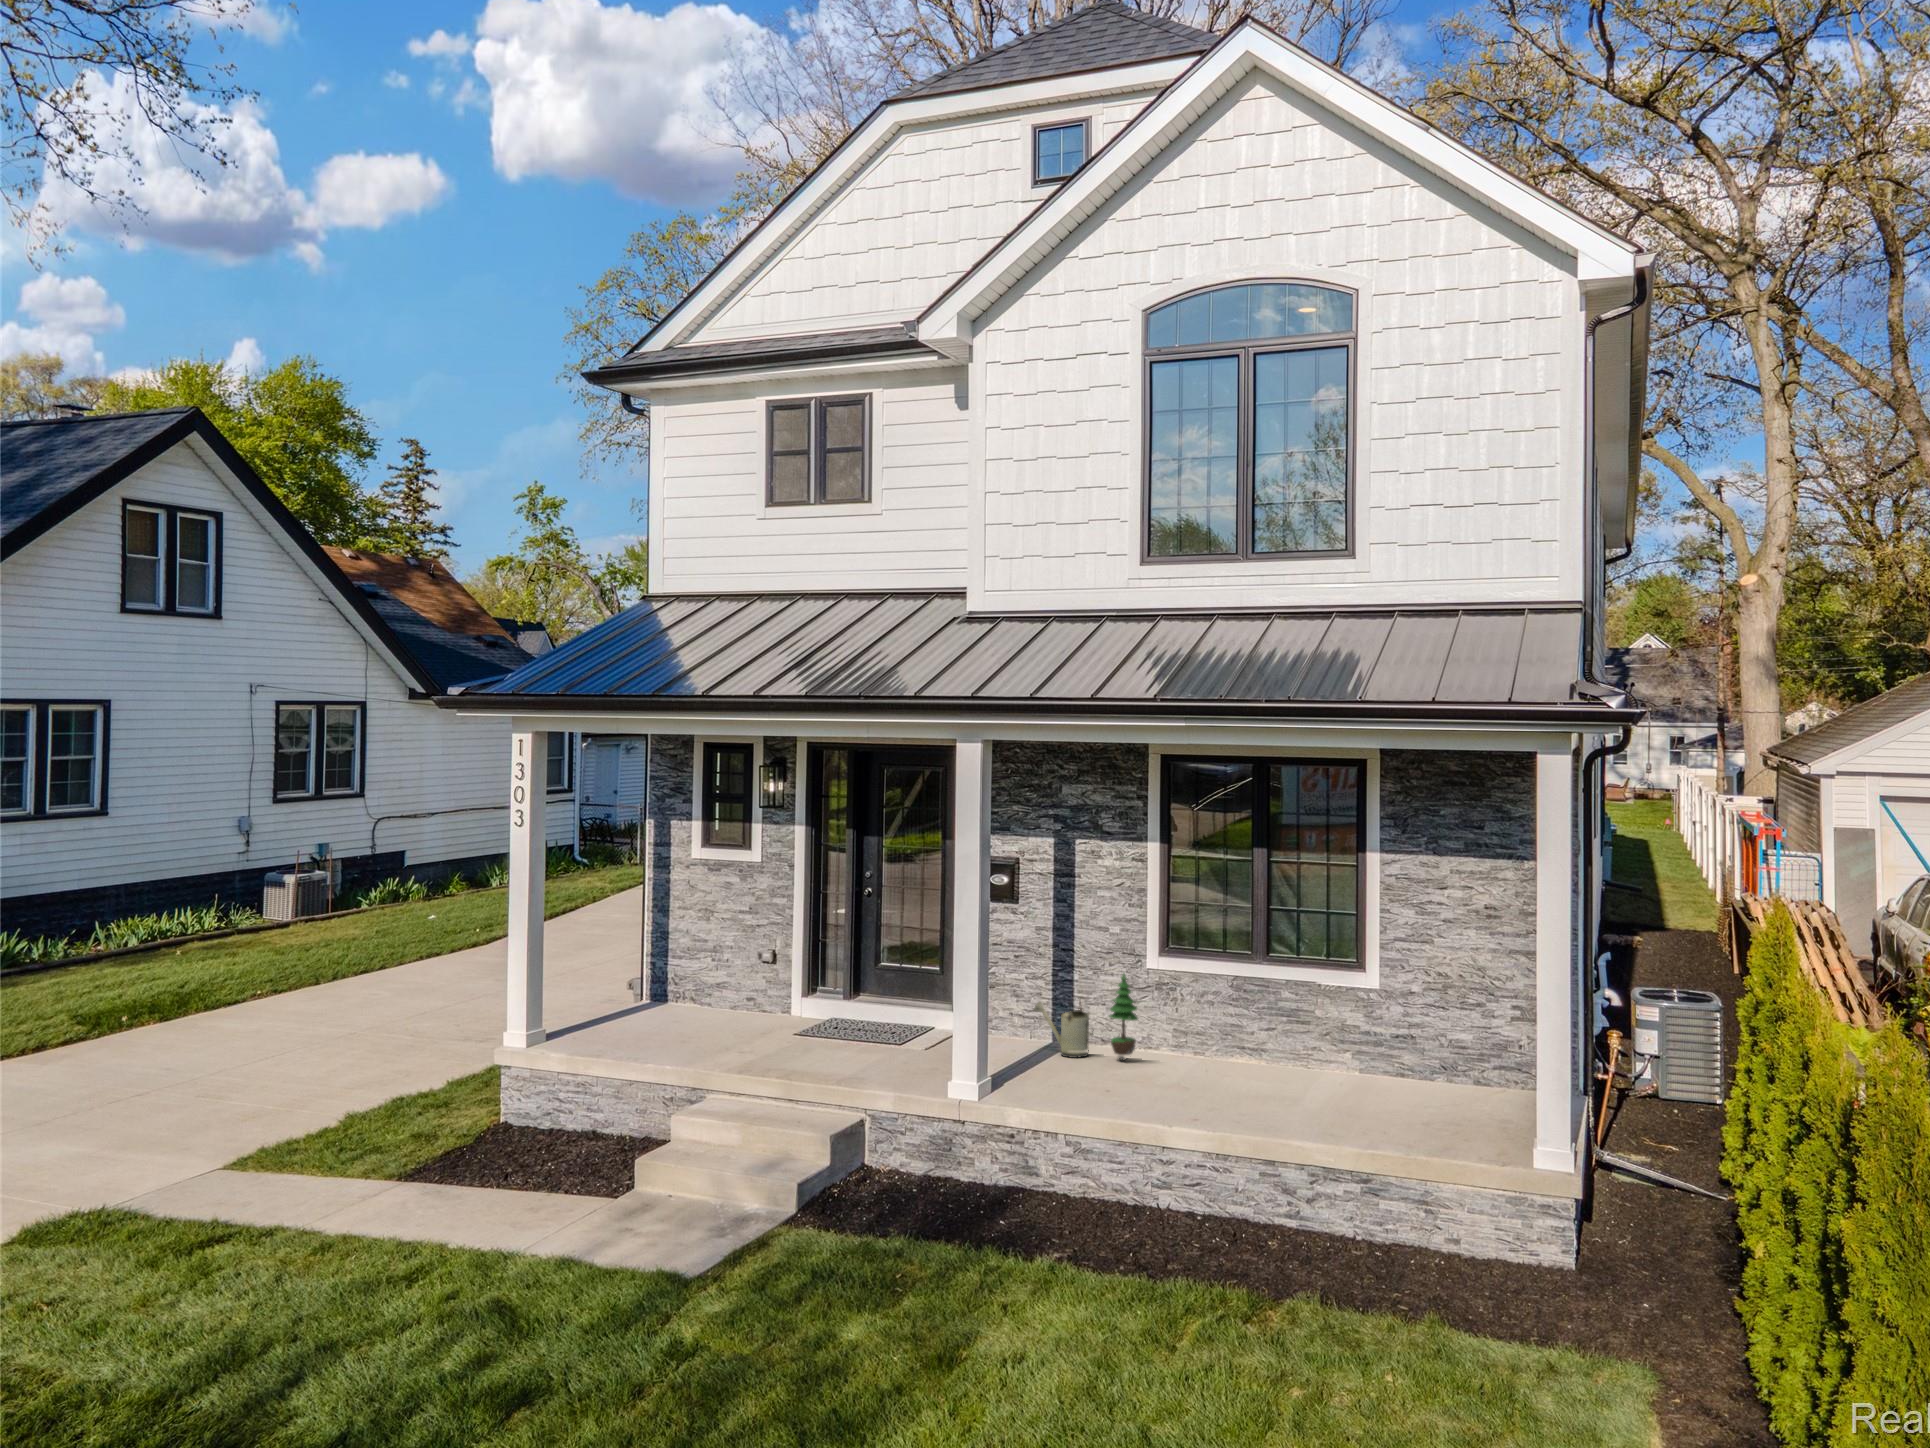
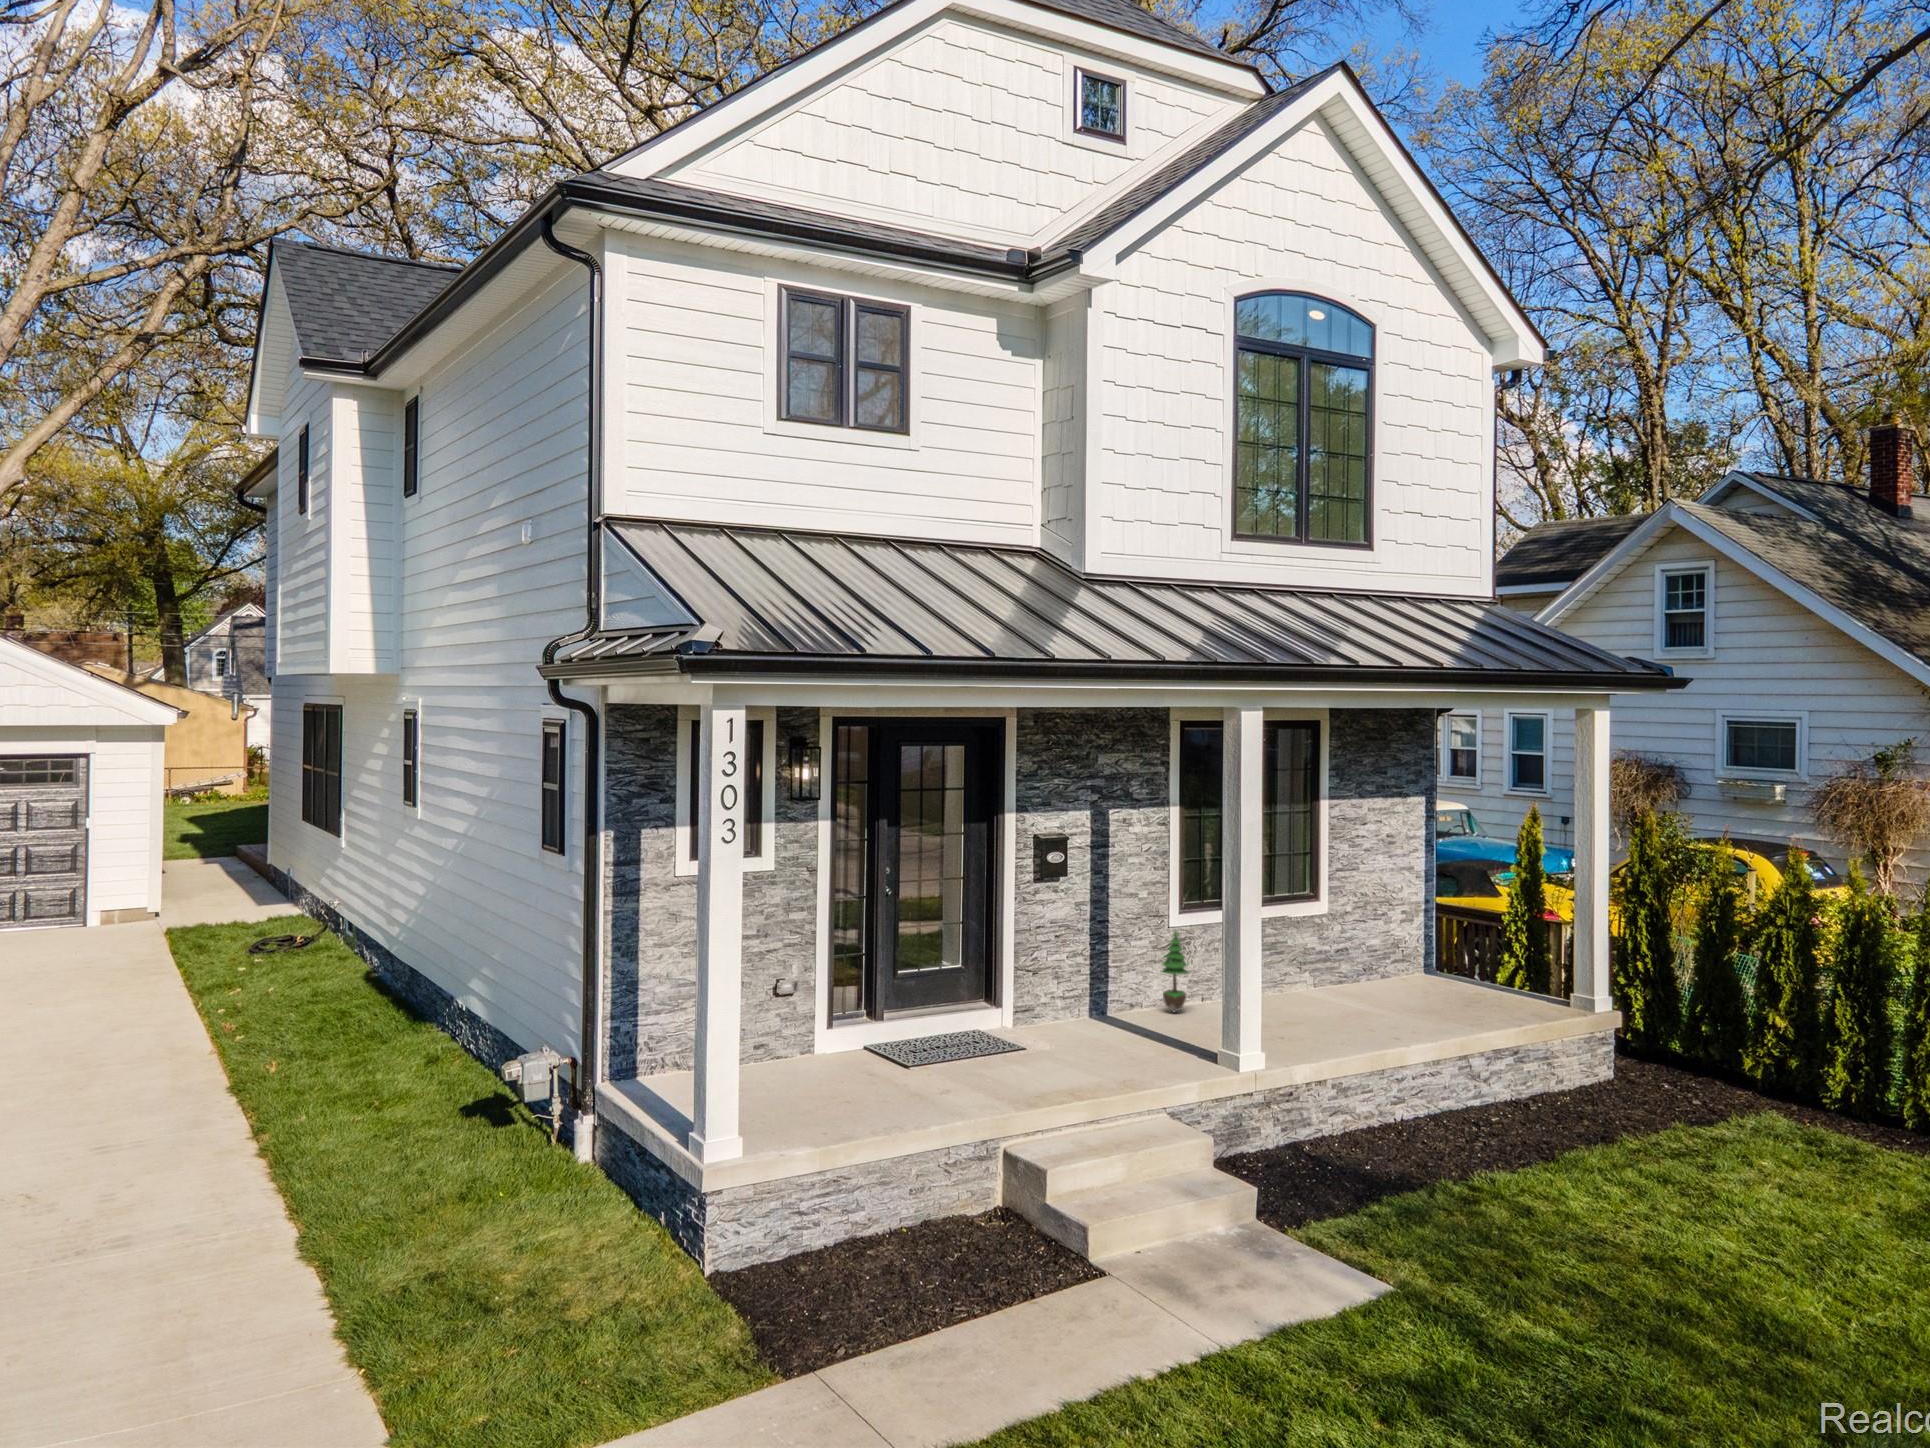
watering can: present [1034,1001,1094,1058] -> none [1097,962,1152,1021]

